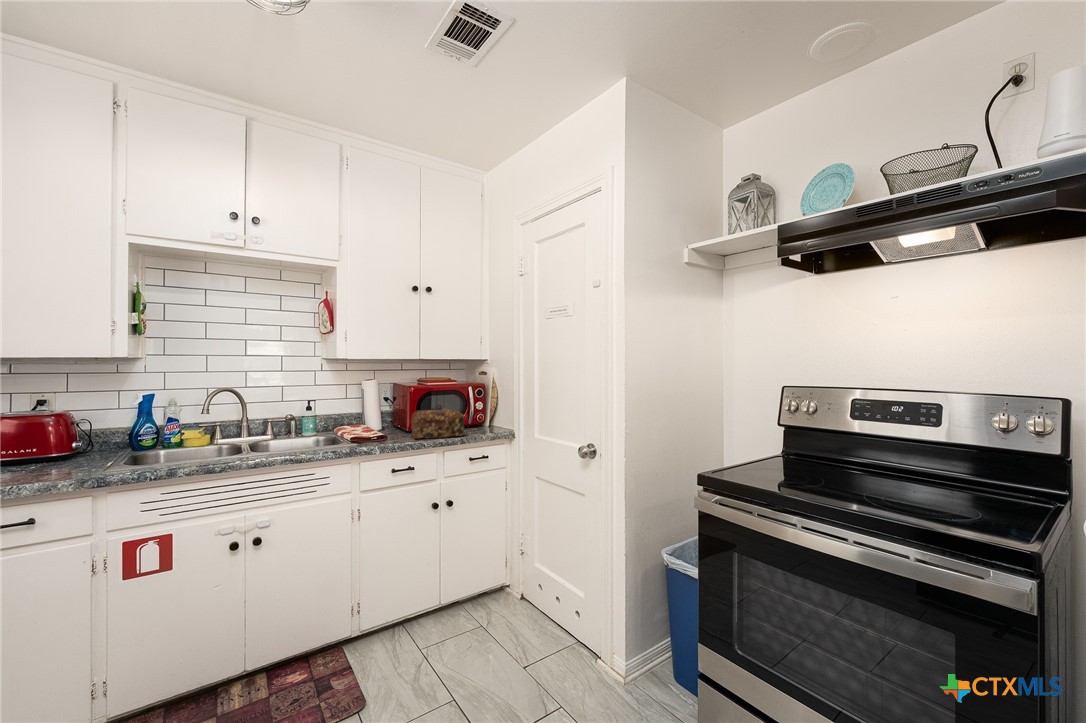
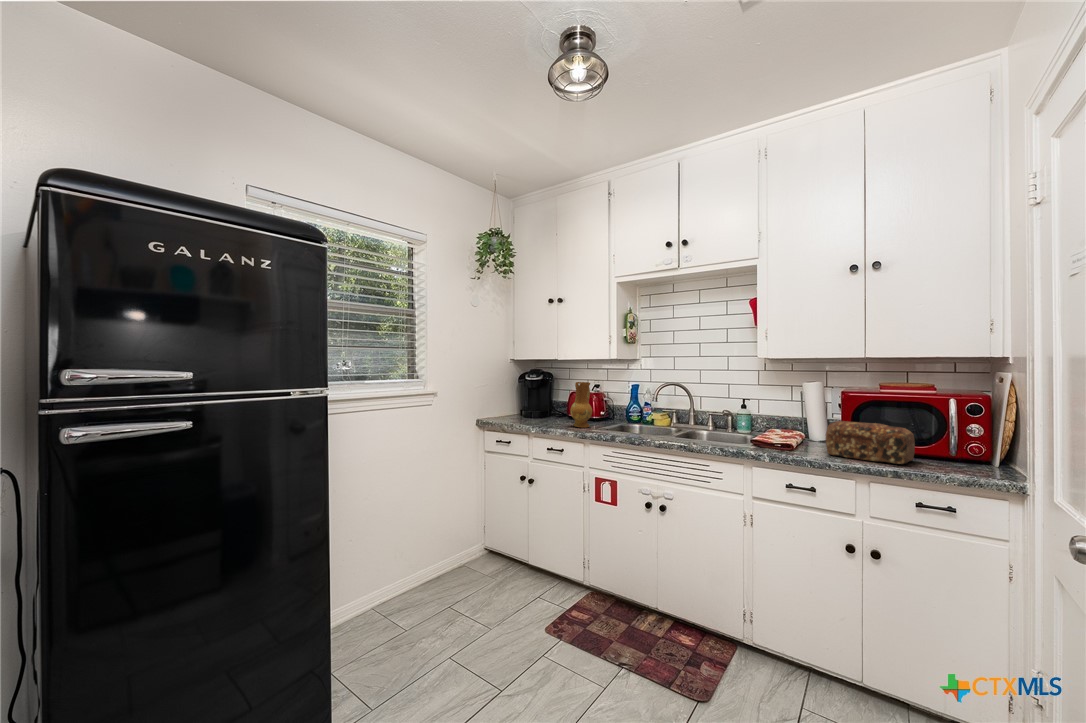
ceramic jug: none [35,394,90,472] -> present [570,382,592,428]

